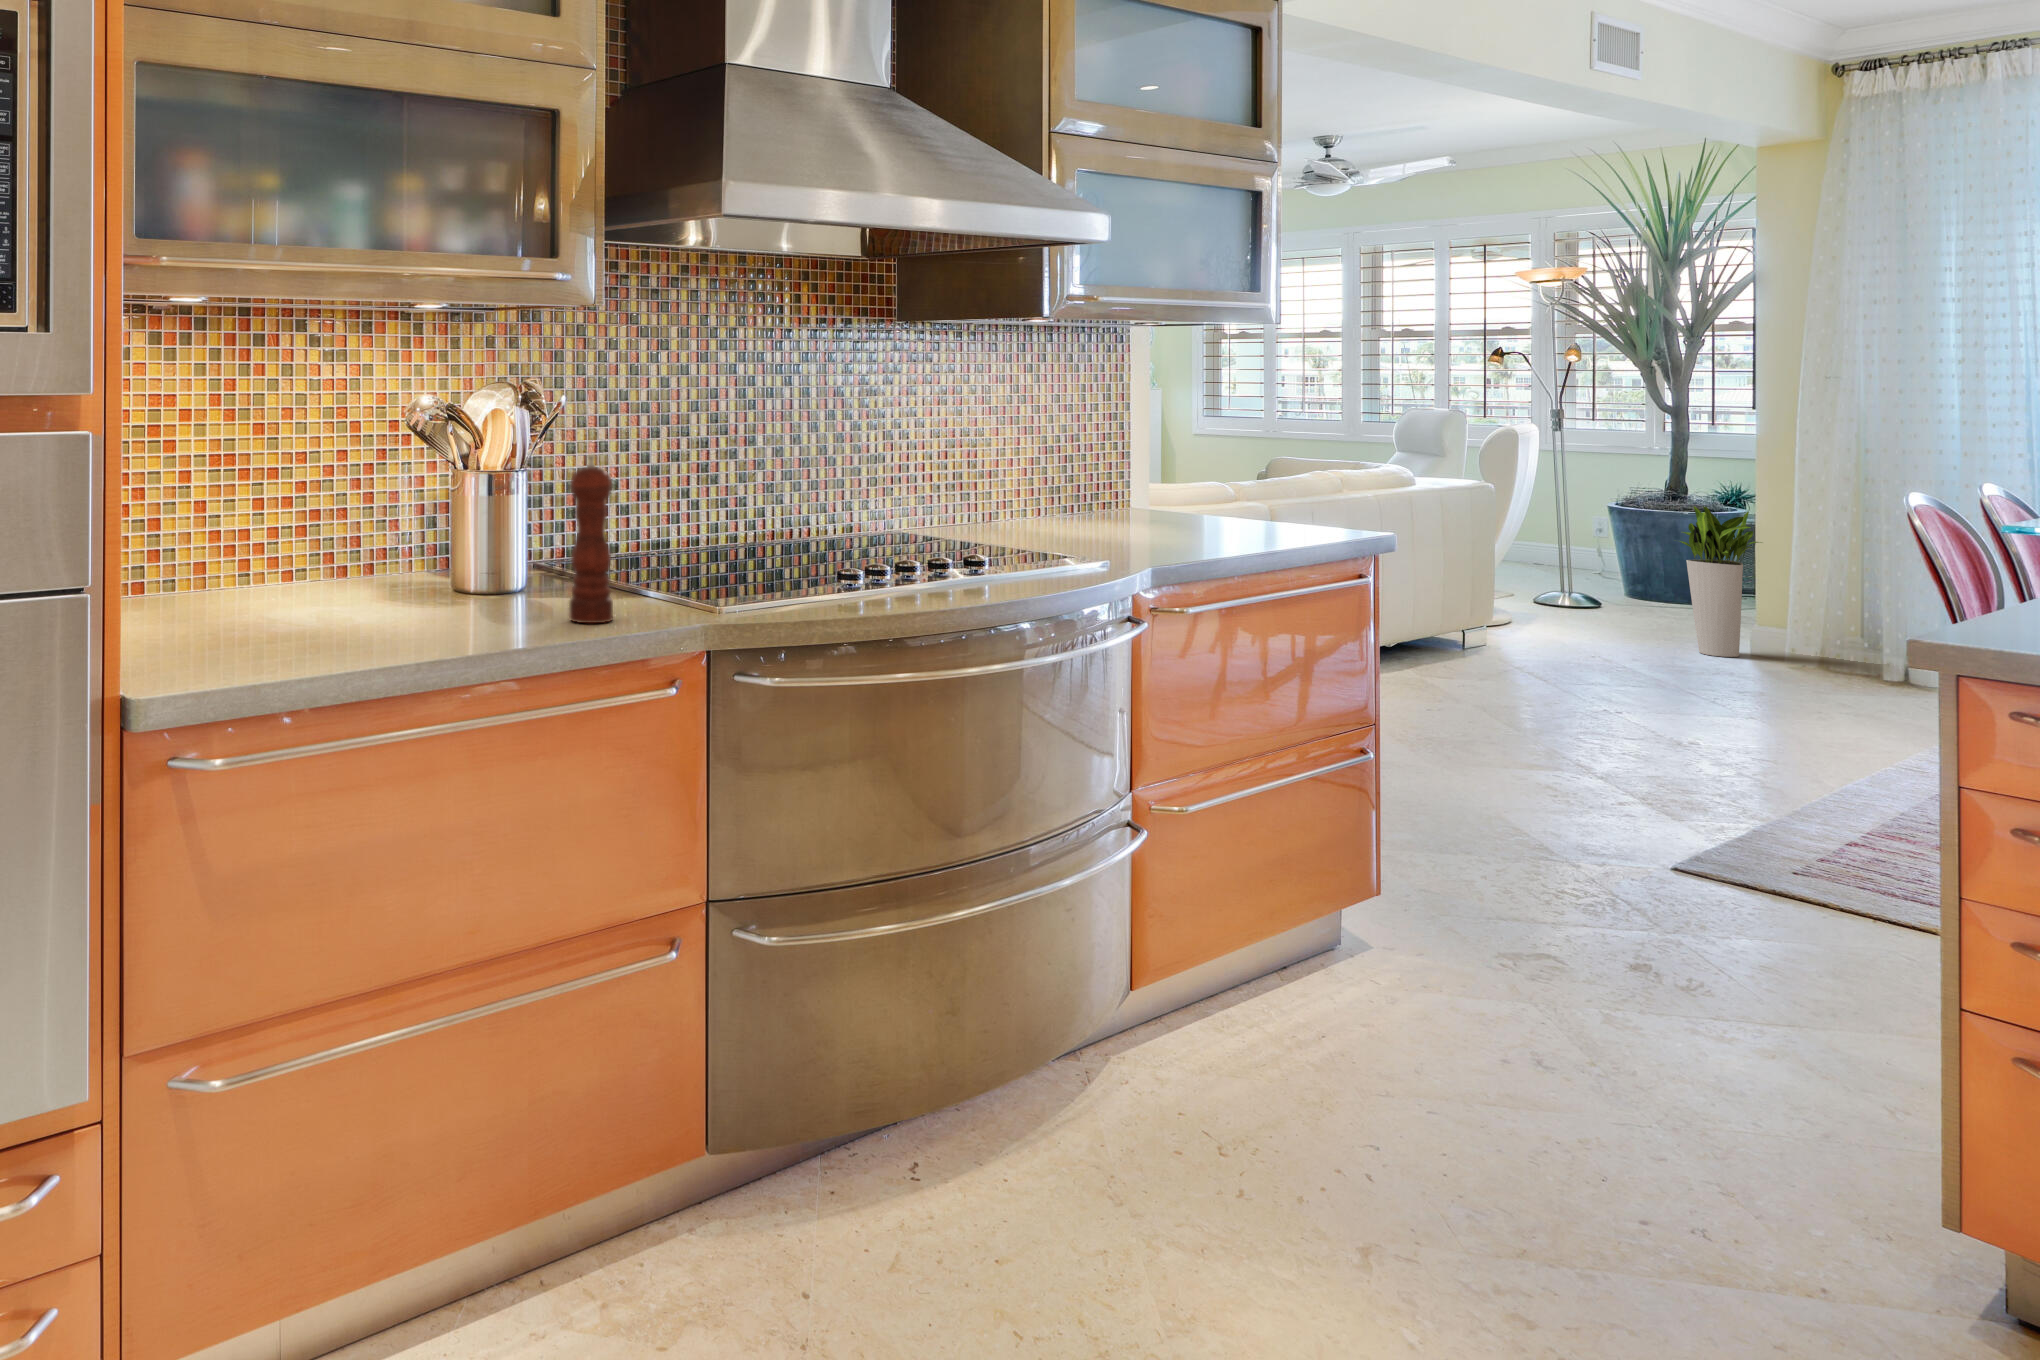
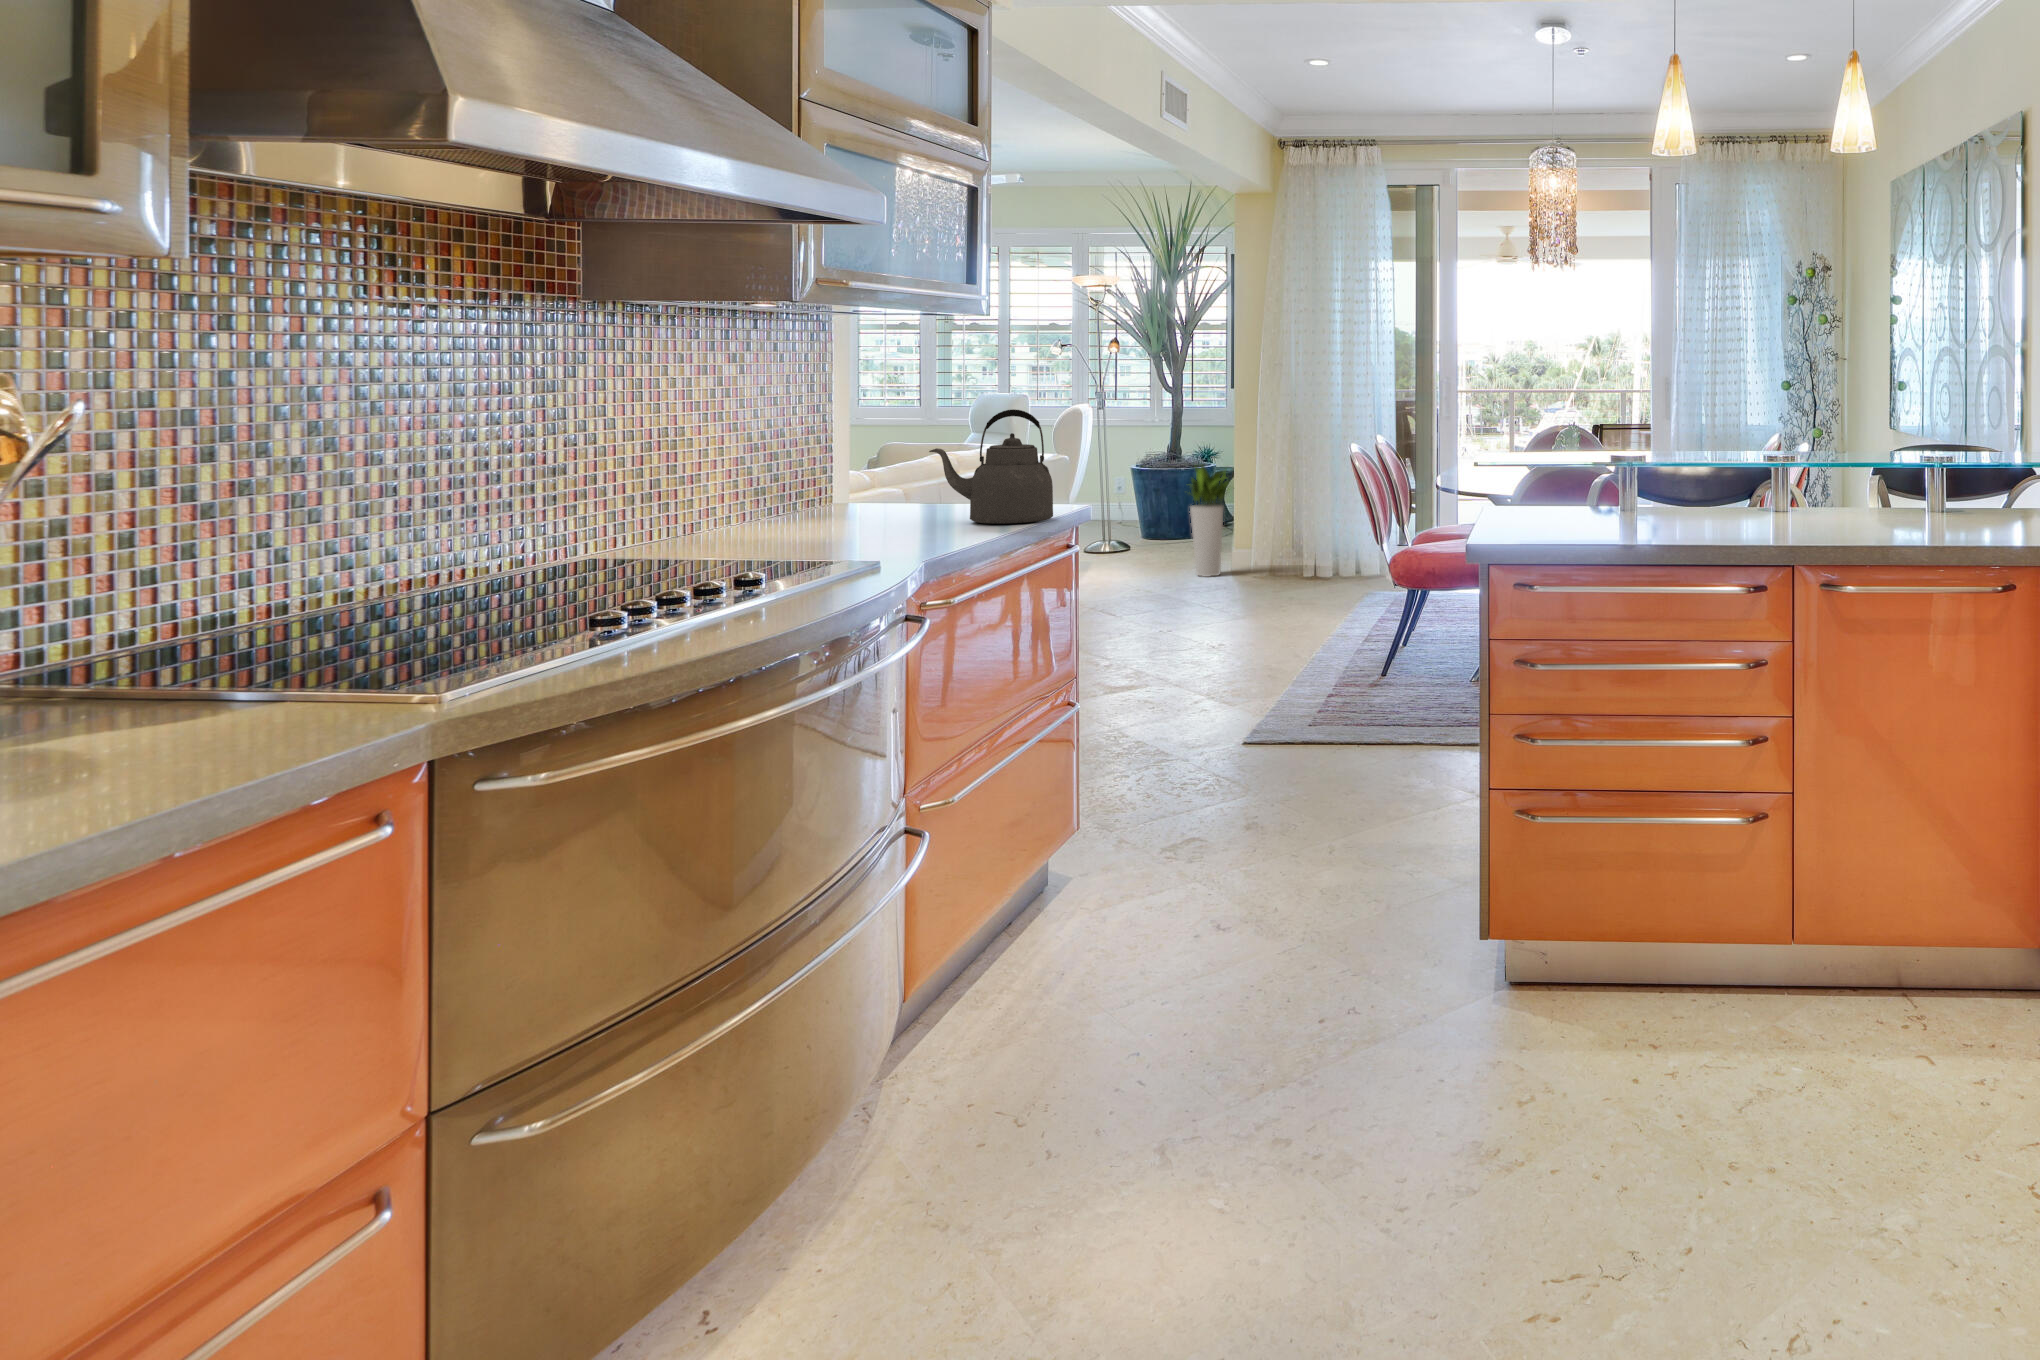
kettle: none [1199,421,1334,541] -> present [929,409,1053,524]
pepper mill: present [569,455,613,623] -> none [154,498,252,772]

